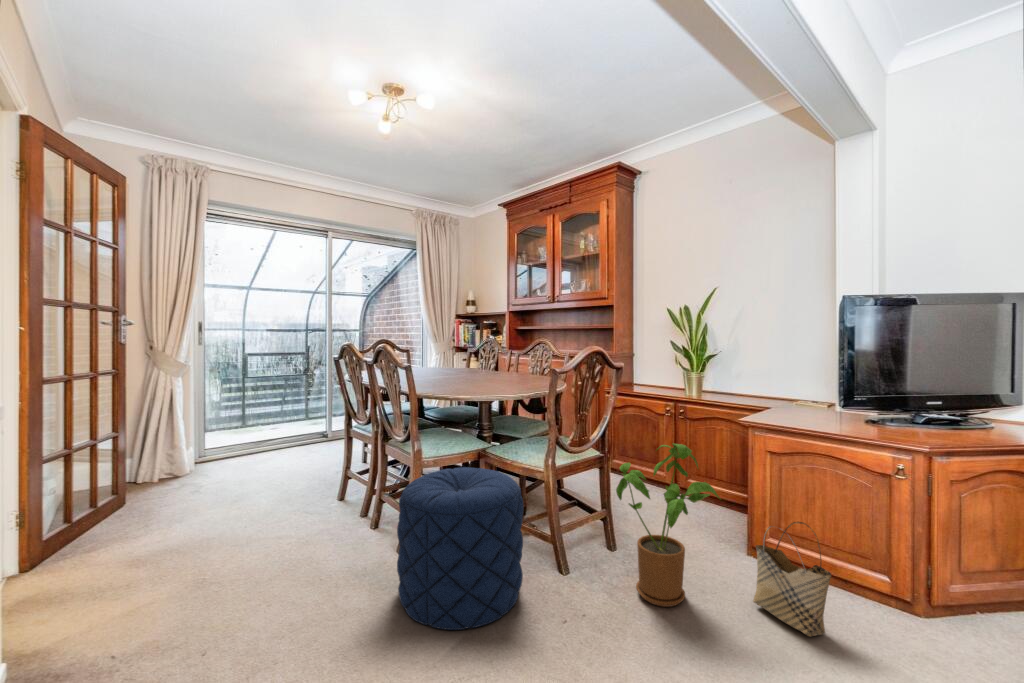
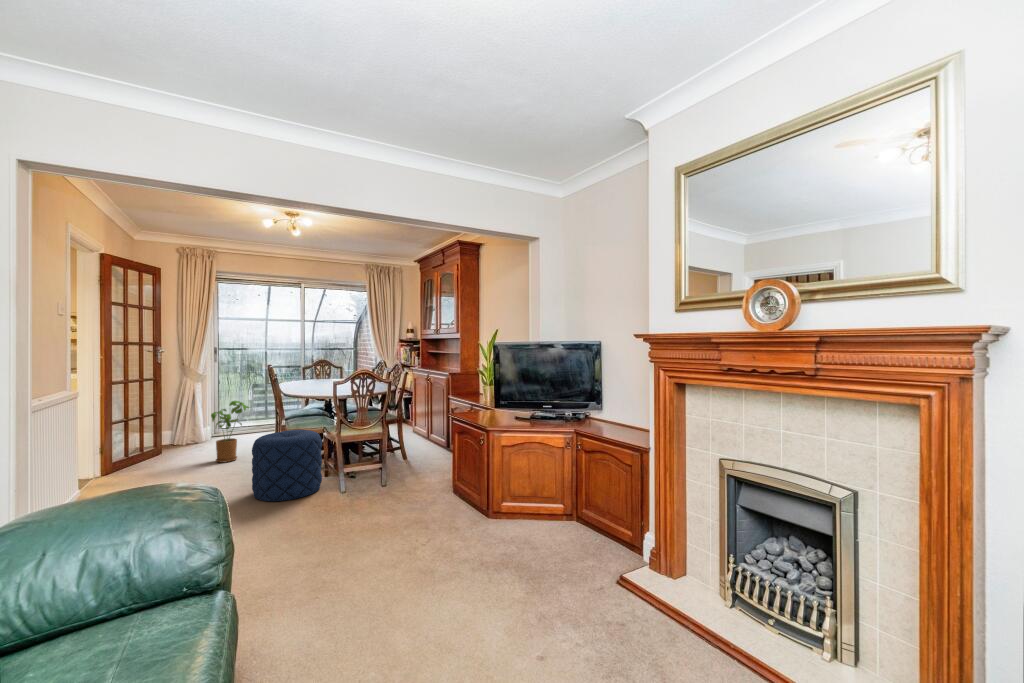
house plant: present [616,443,719,607] -> present [211,401,249,463]
woven basket: present [753,522,831,636] -> none [419,457,441,511]

